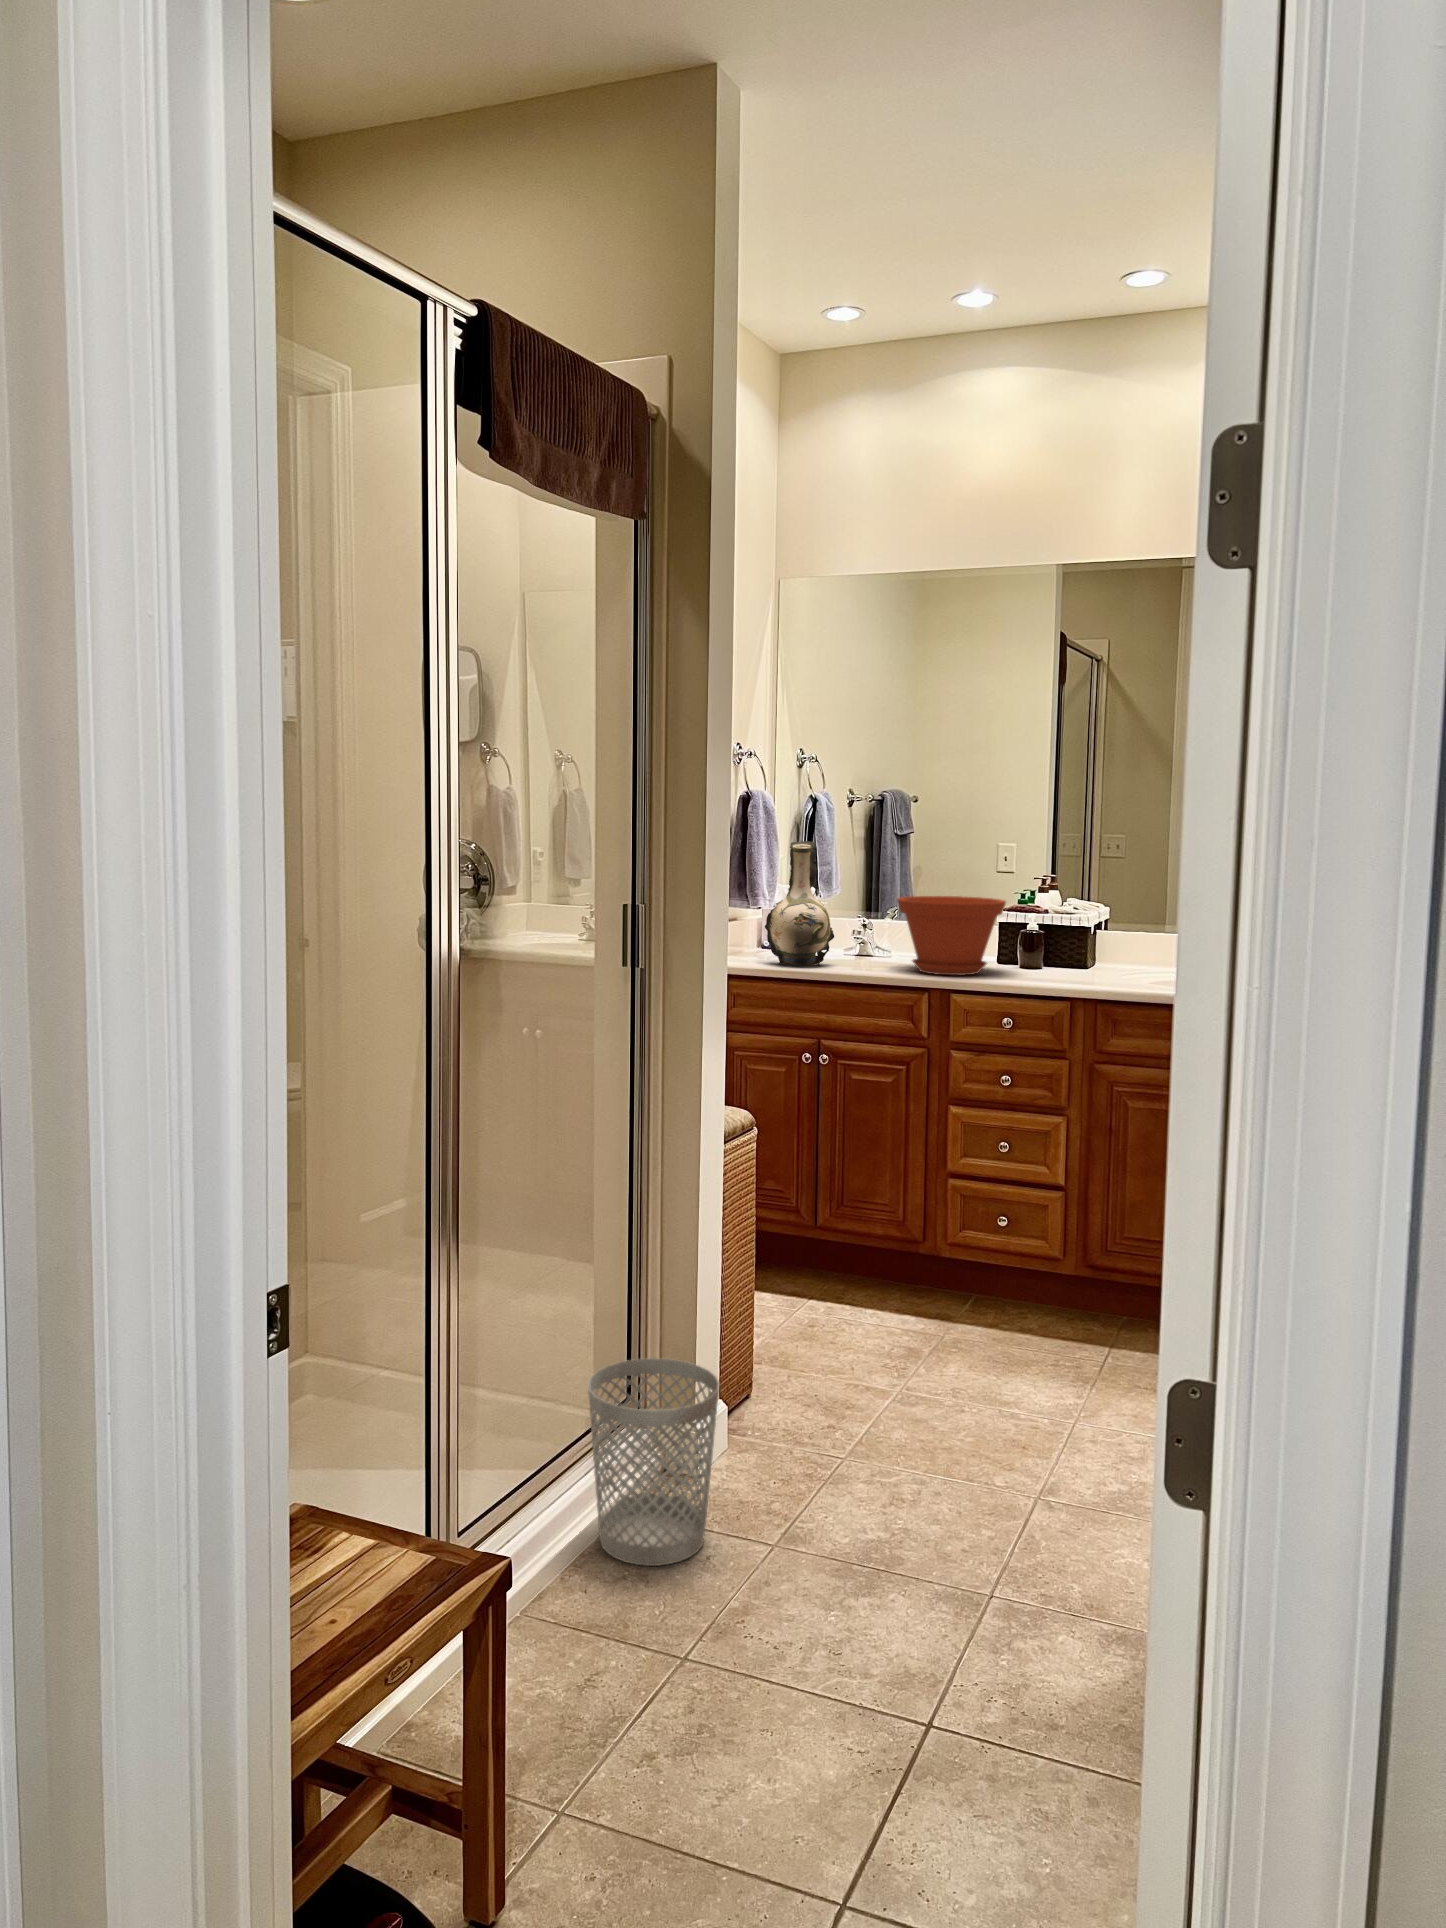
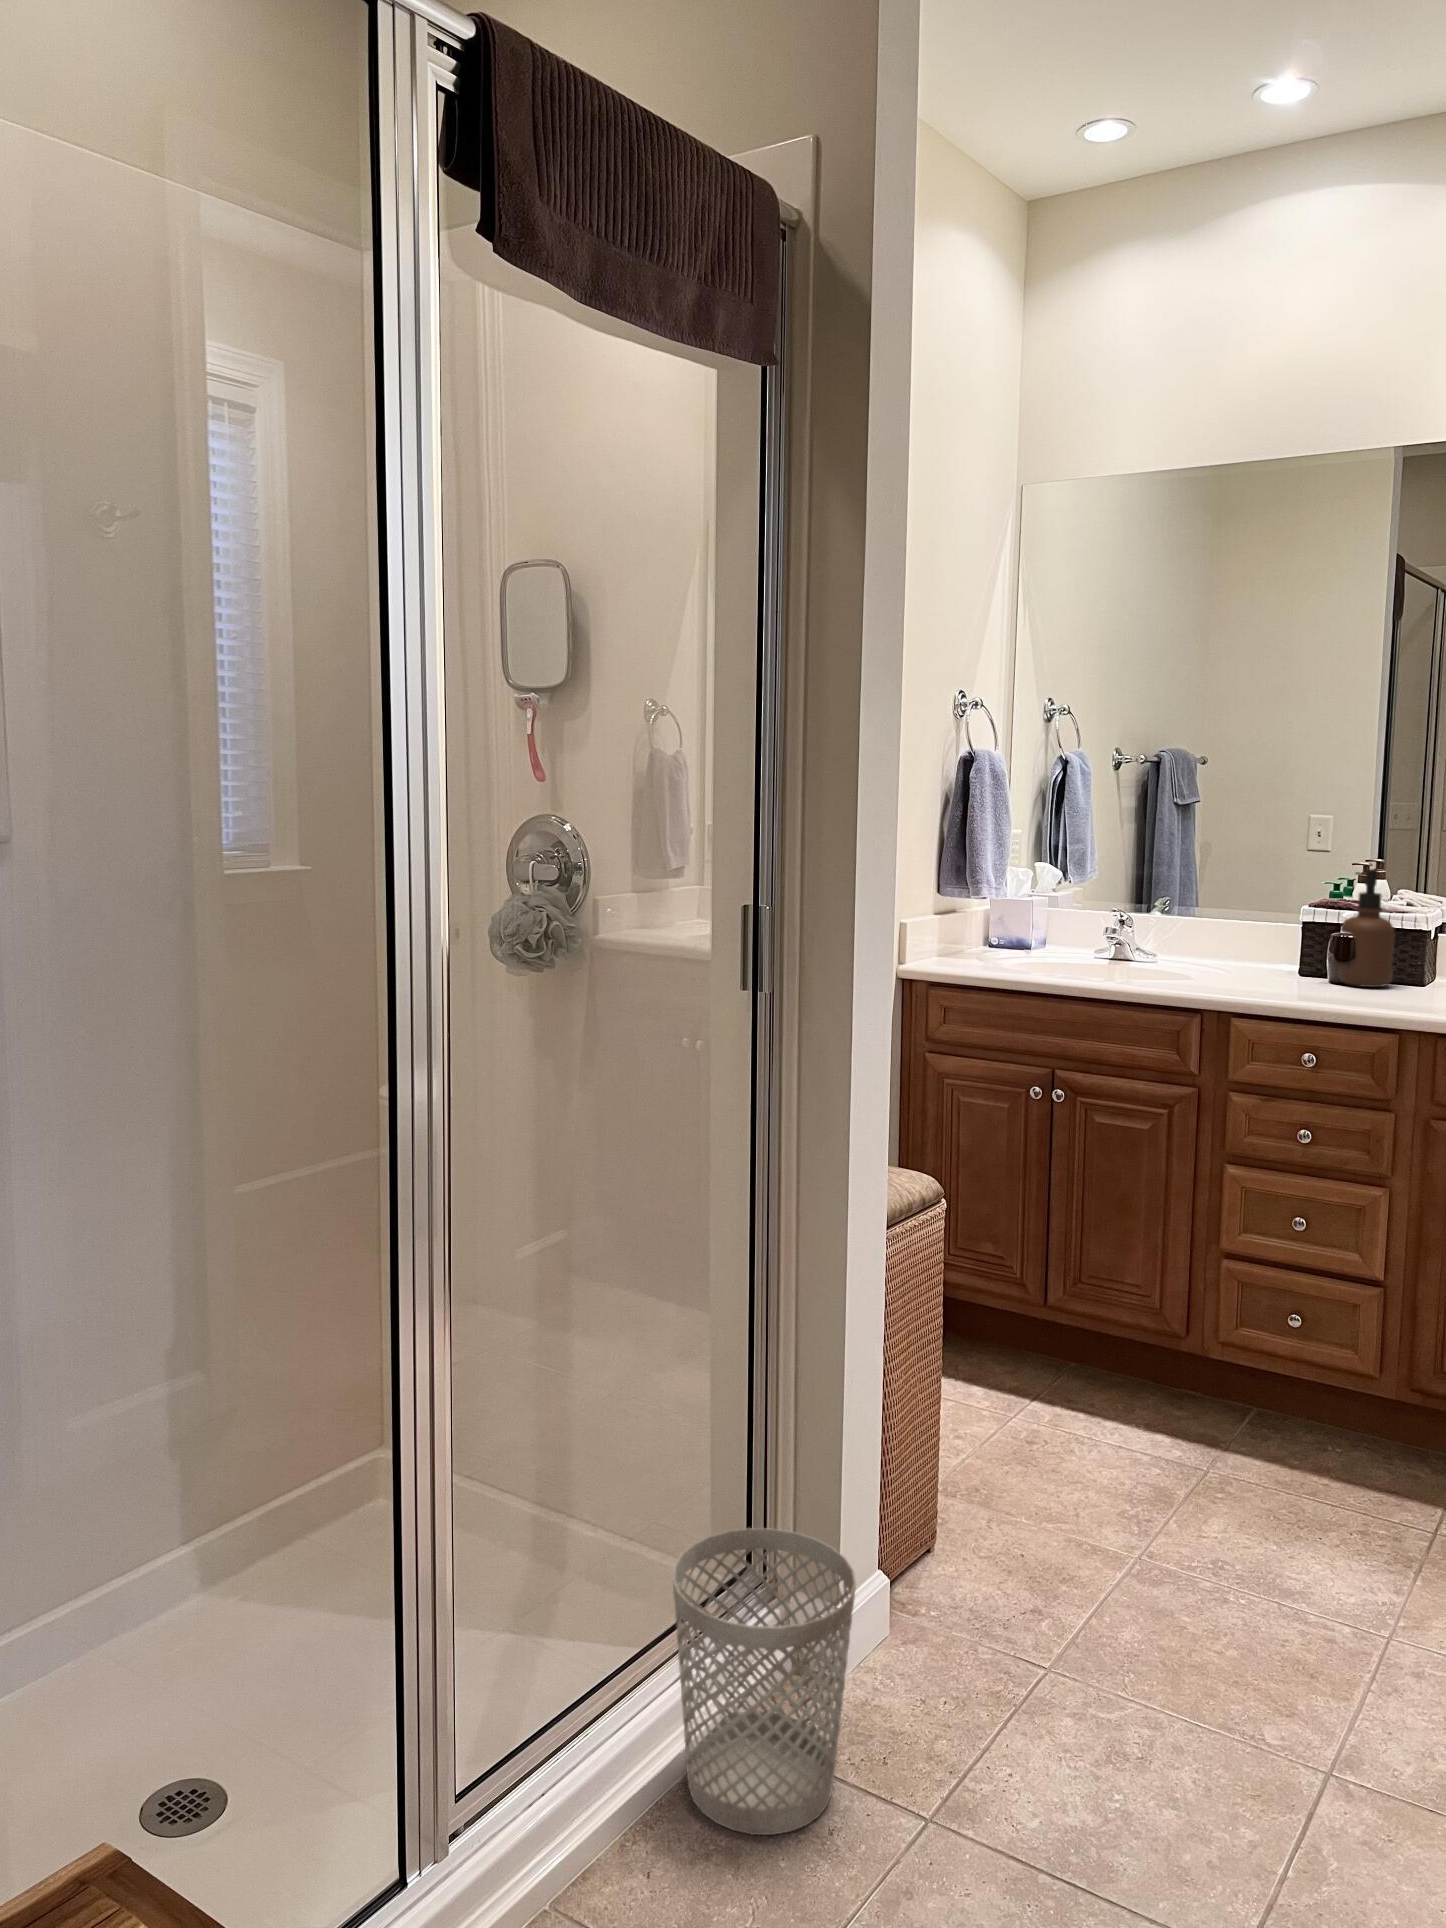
decorative vase: present [765,841,834,965] -> none [988,814,1079,973]
soap dispenser: none [1026,881,1065,970] -> present [1338,869,1395,987]
plant pot: present [897,896,1006,975] -> none [1161,887,1313,994]

